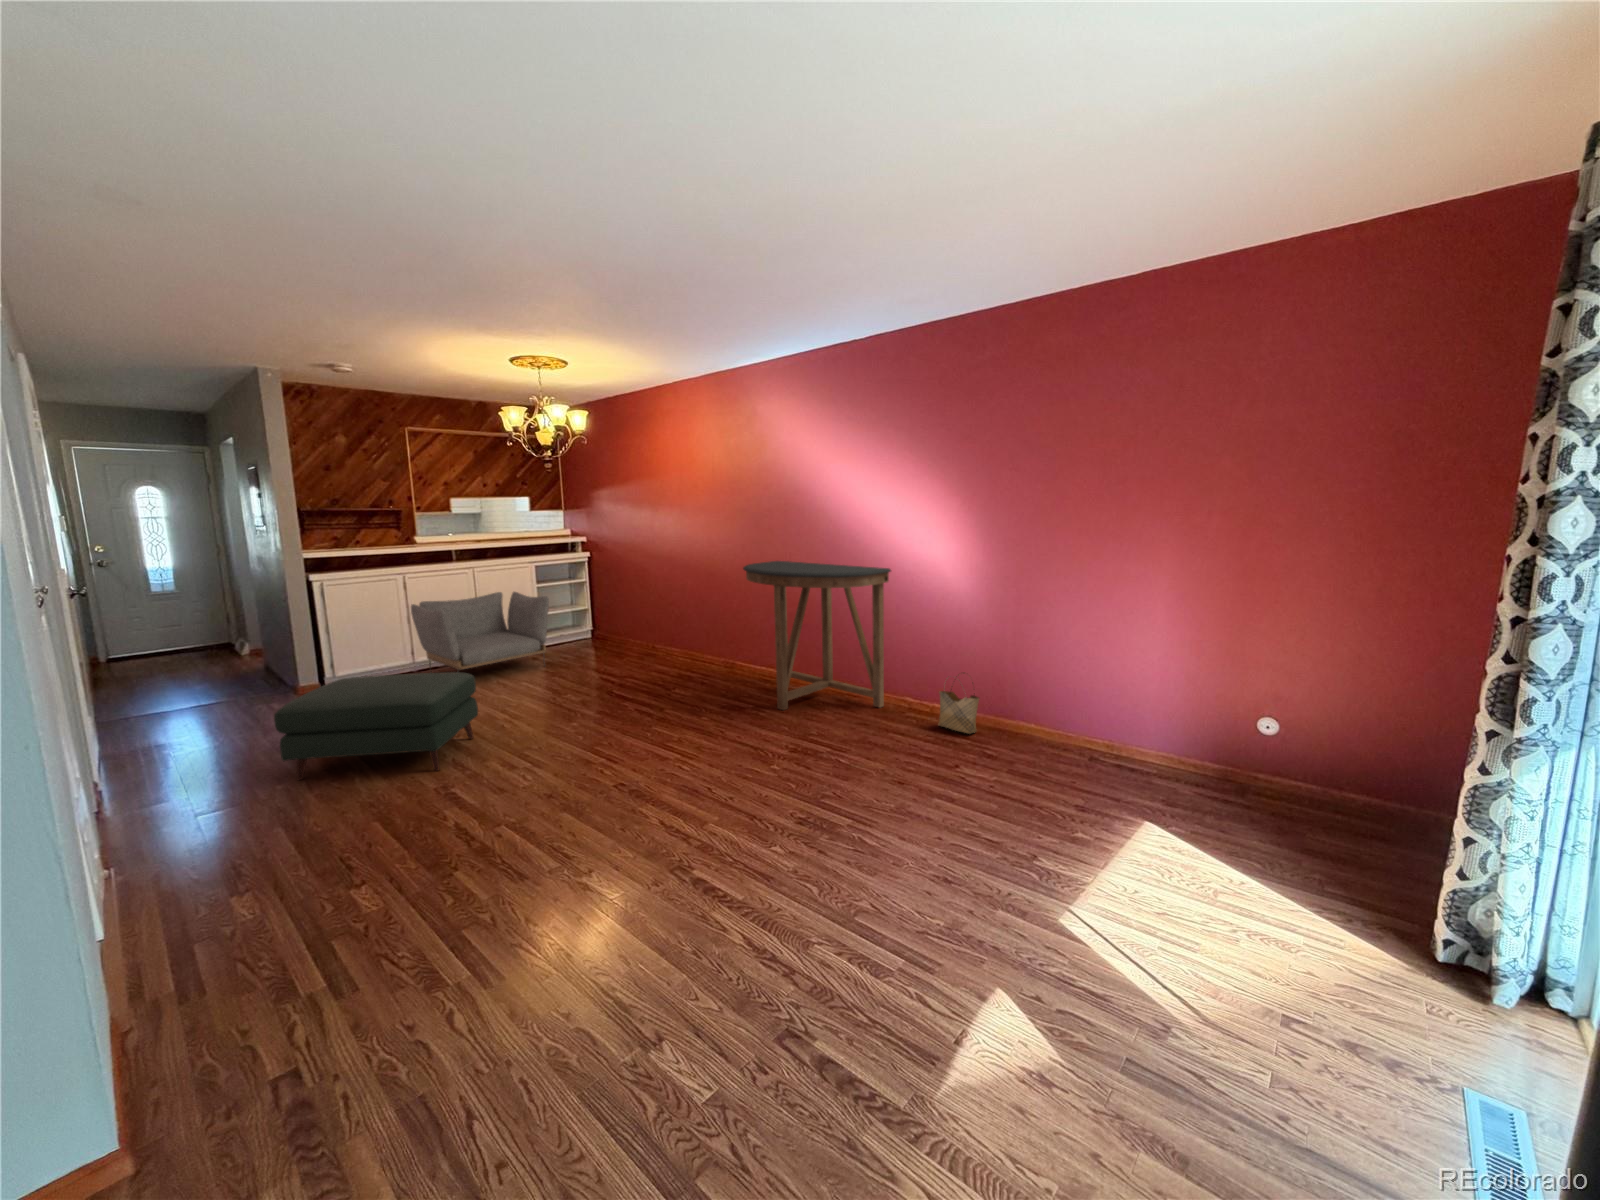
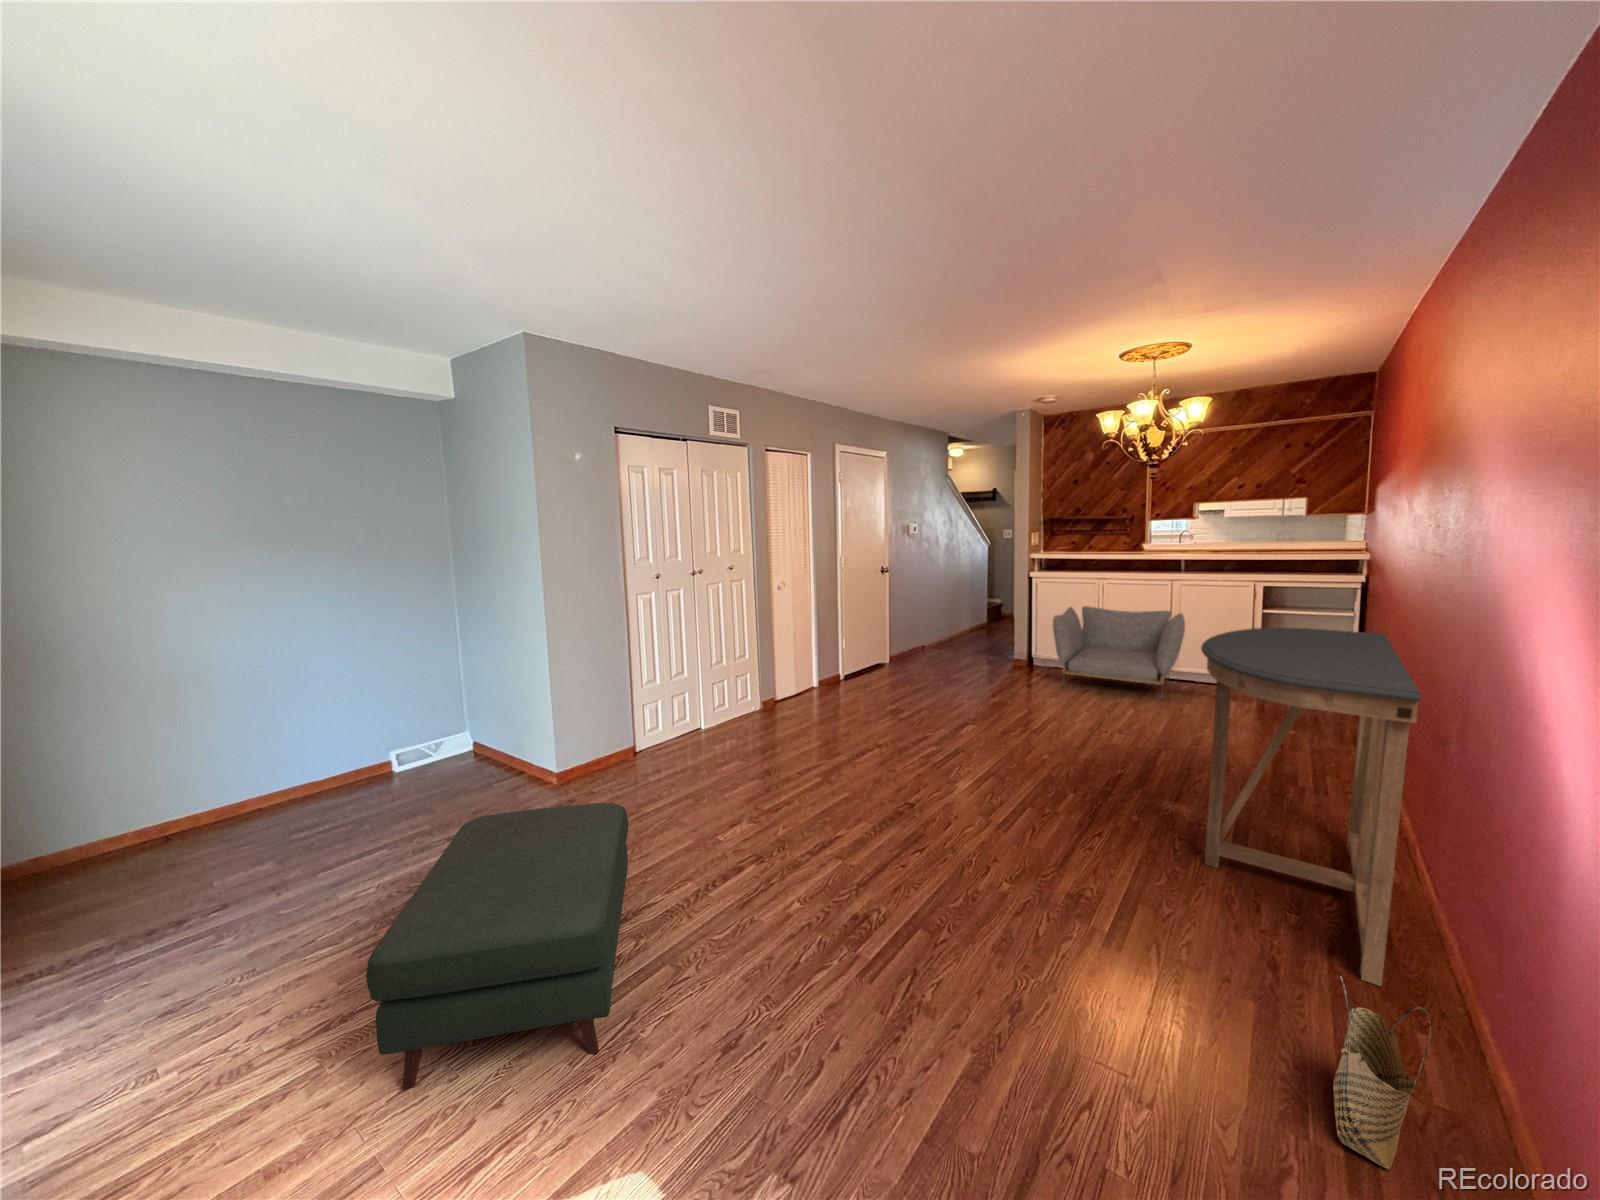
ottoman: present [274,672,478,780] -> present [366,803,629,1090]

